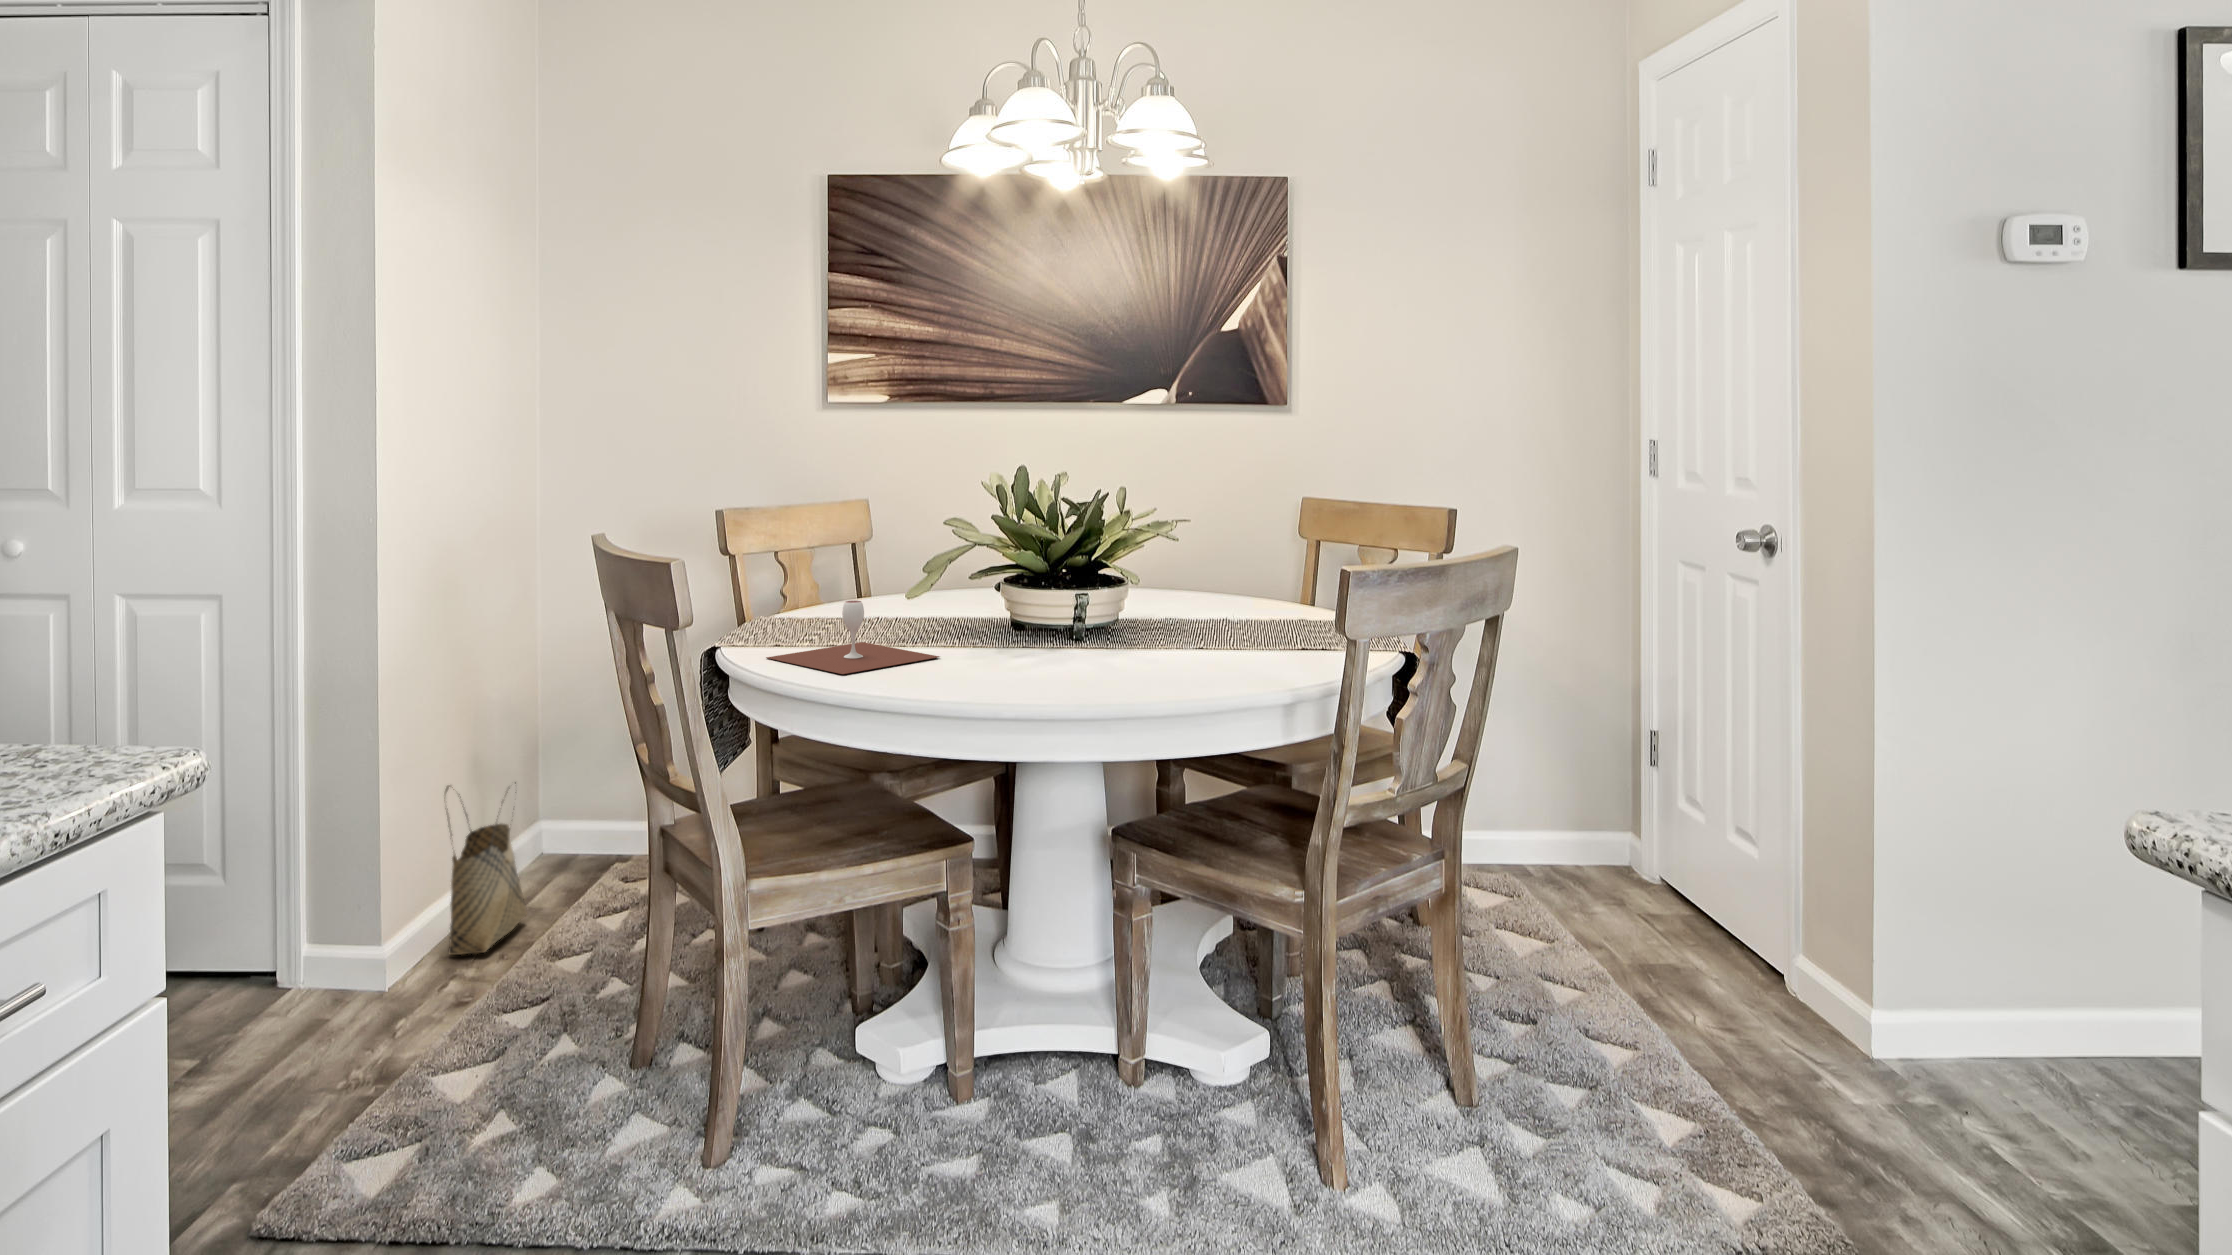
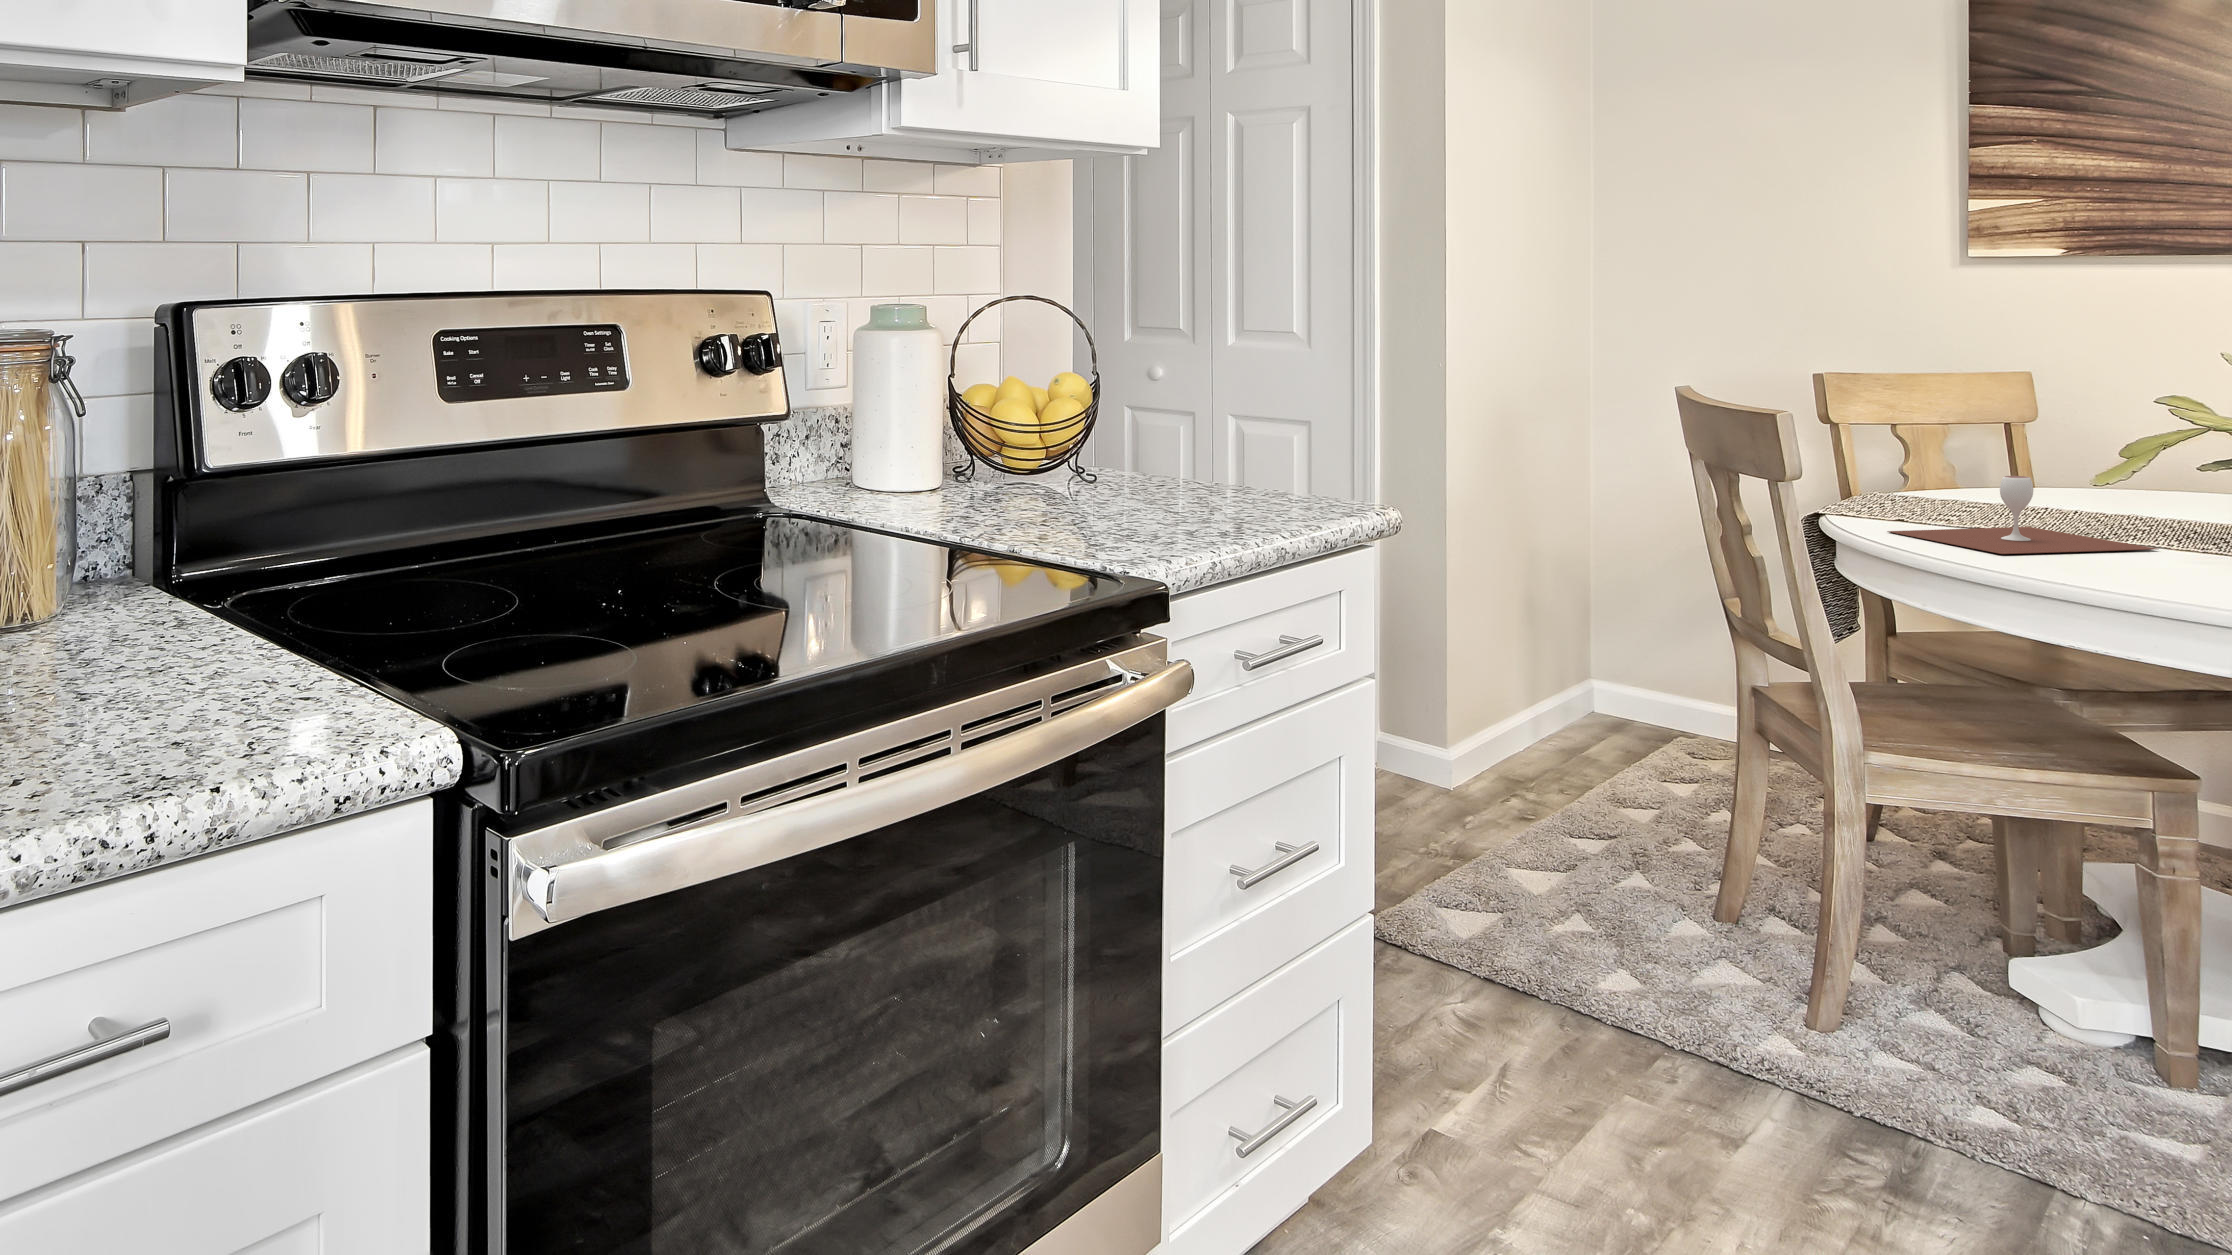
woven basket: present [444,782,526,955] -> none [1500,629,1582,785]

